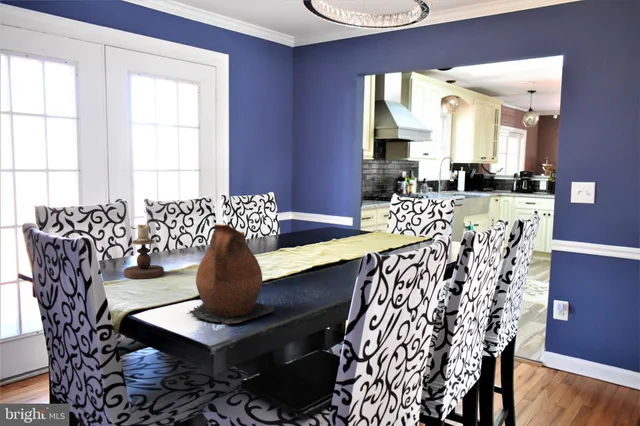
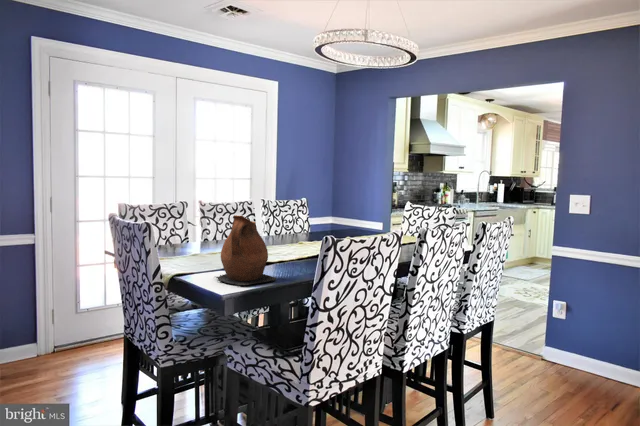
candlestick: present [124,225,164,279] -> none [178,217,207,257]

